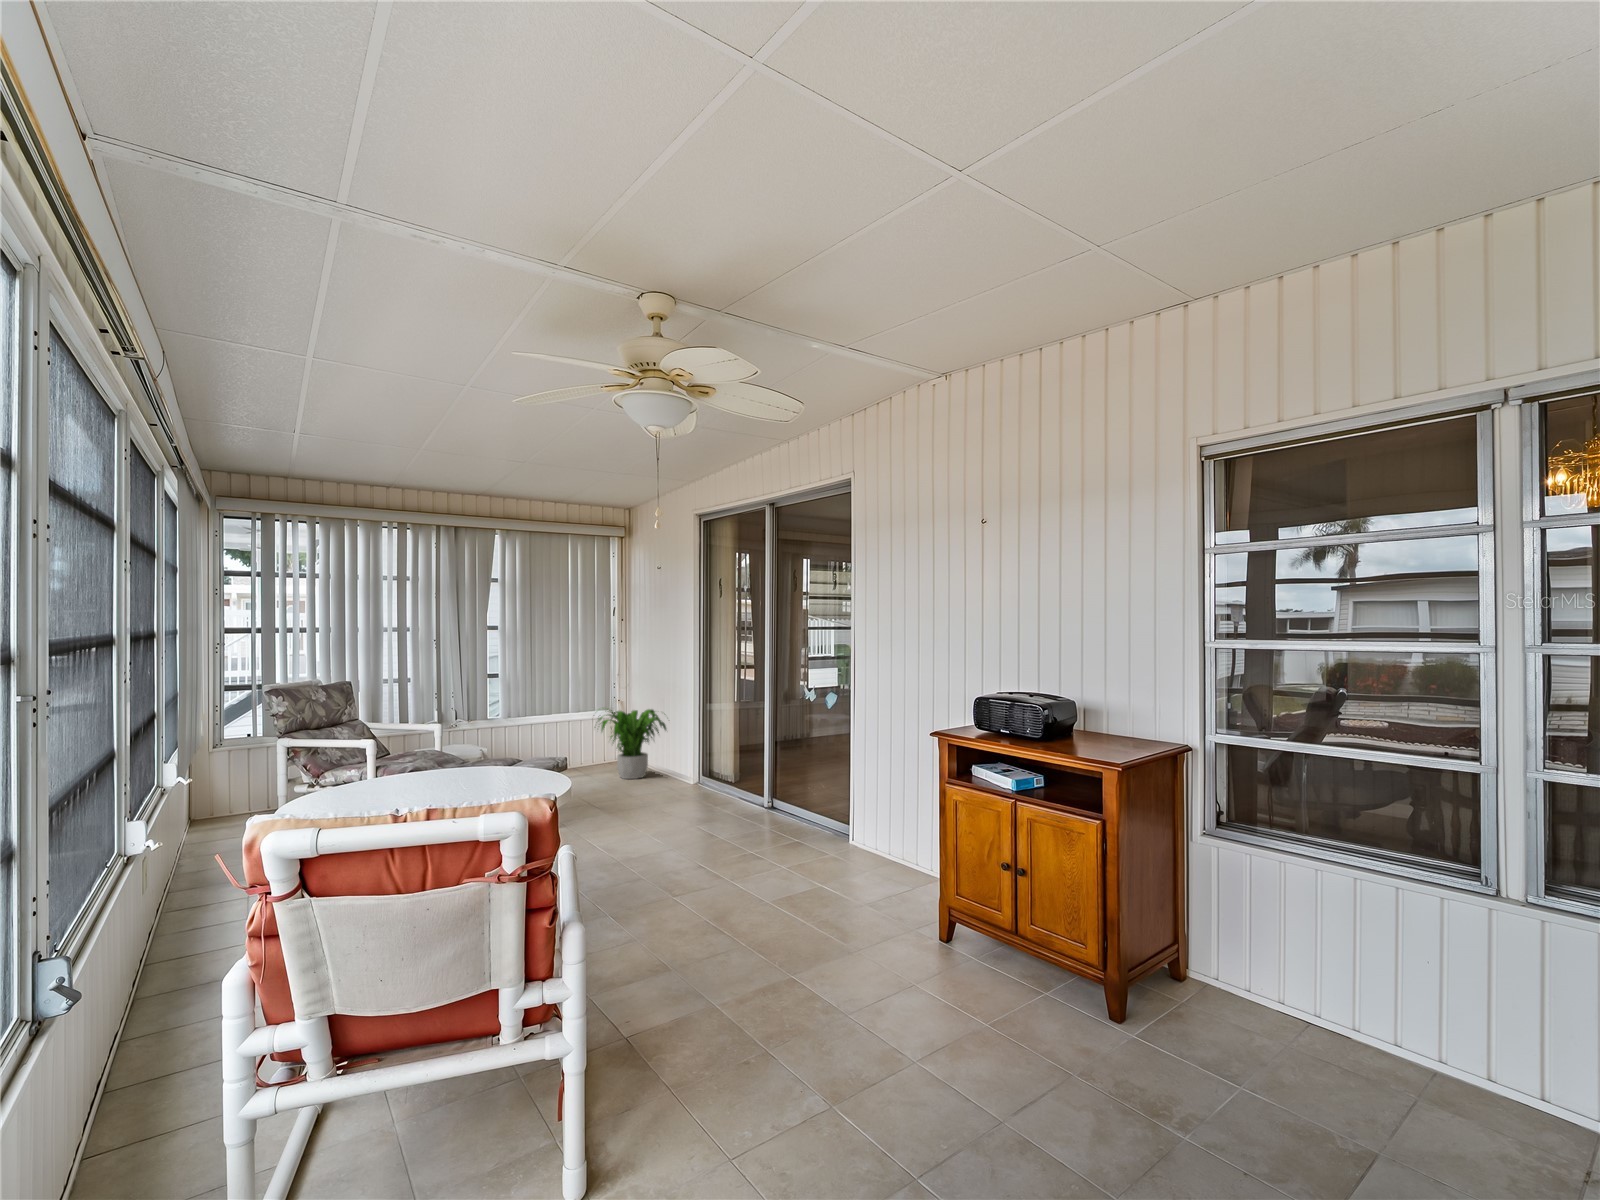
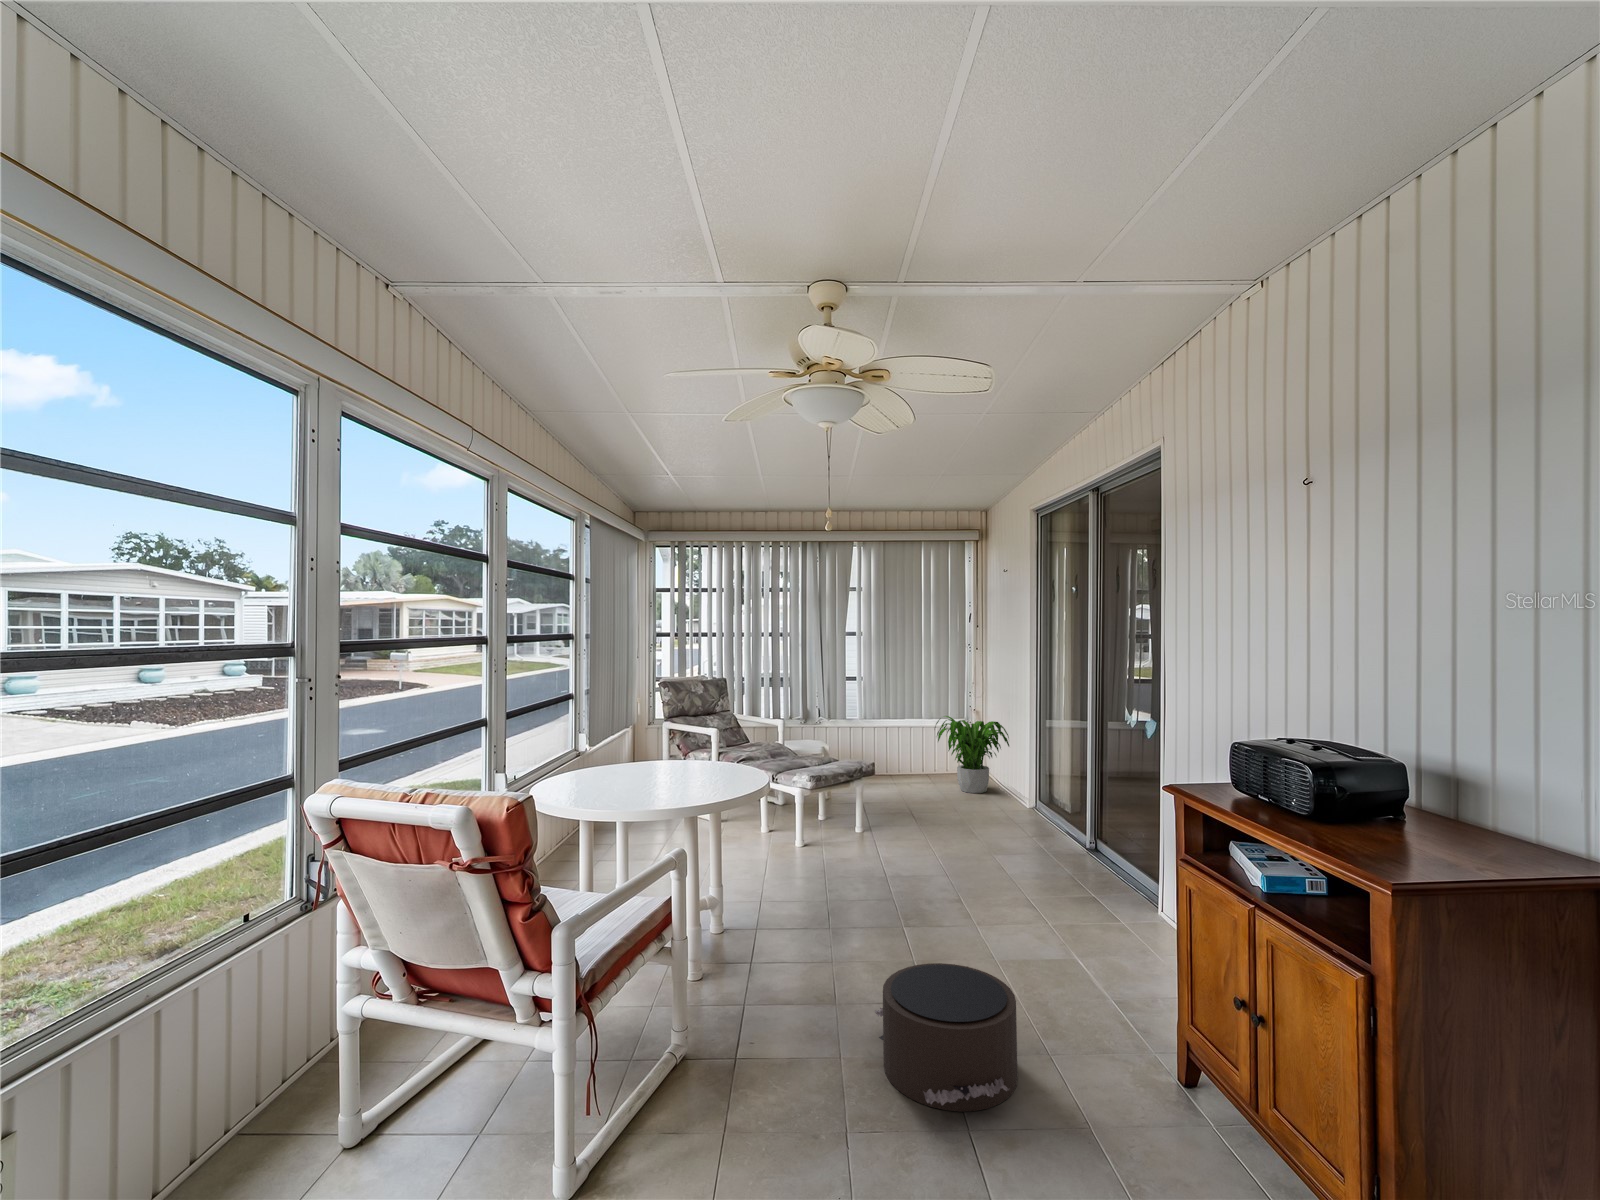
pouf: none [727,898,863,1004] -> present [875,963,1018,1111]

